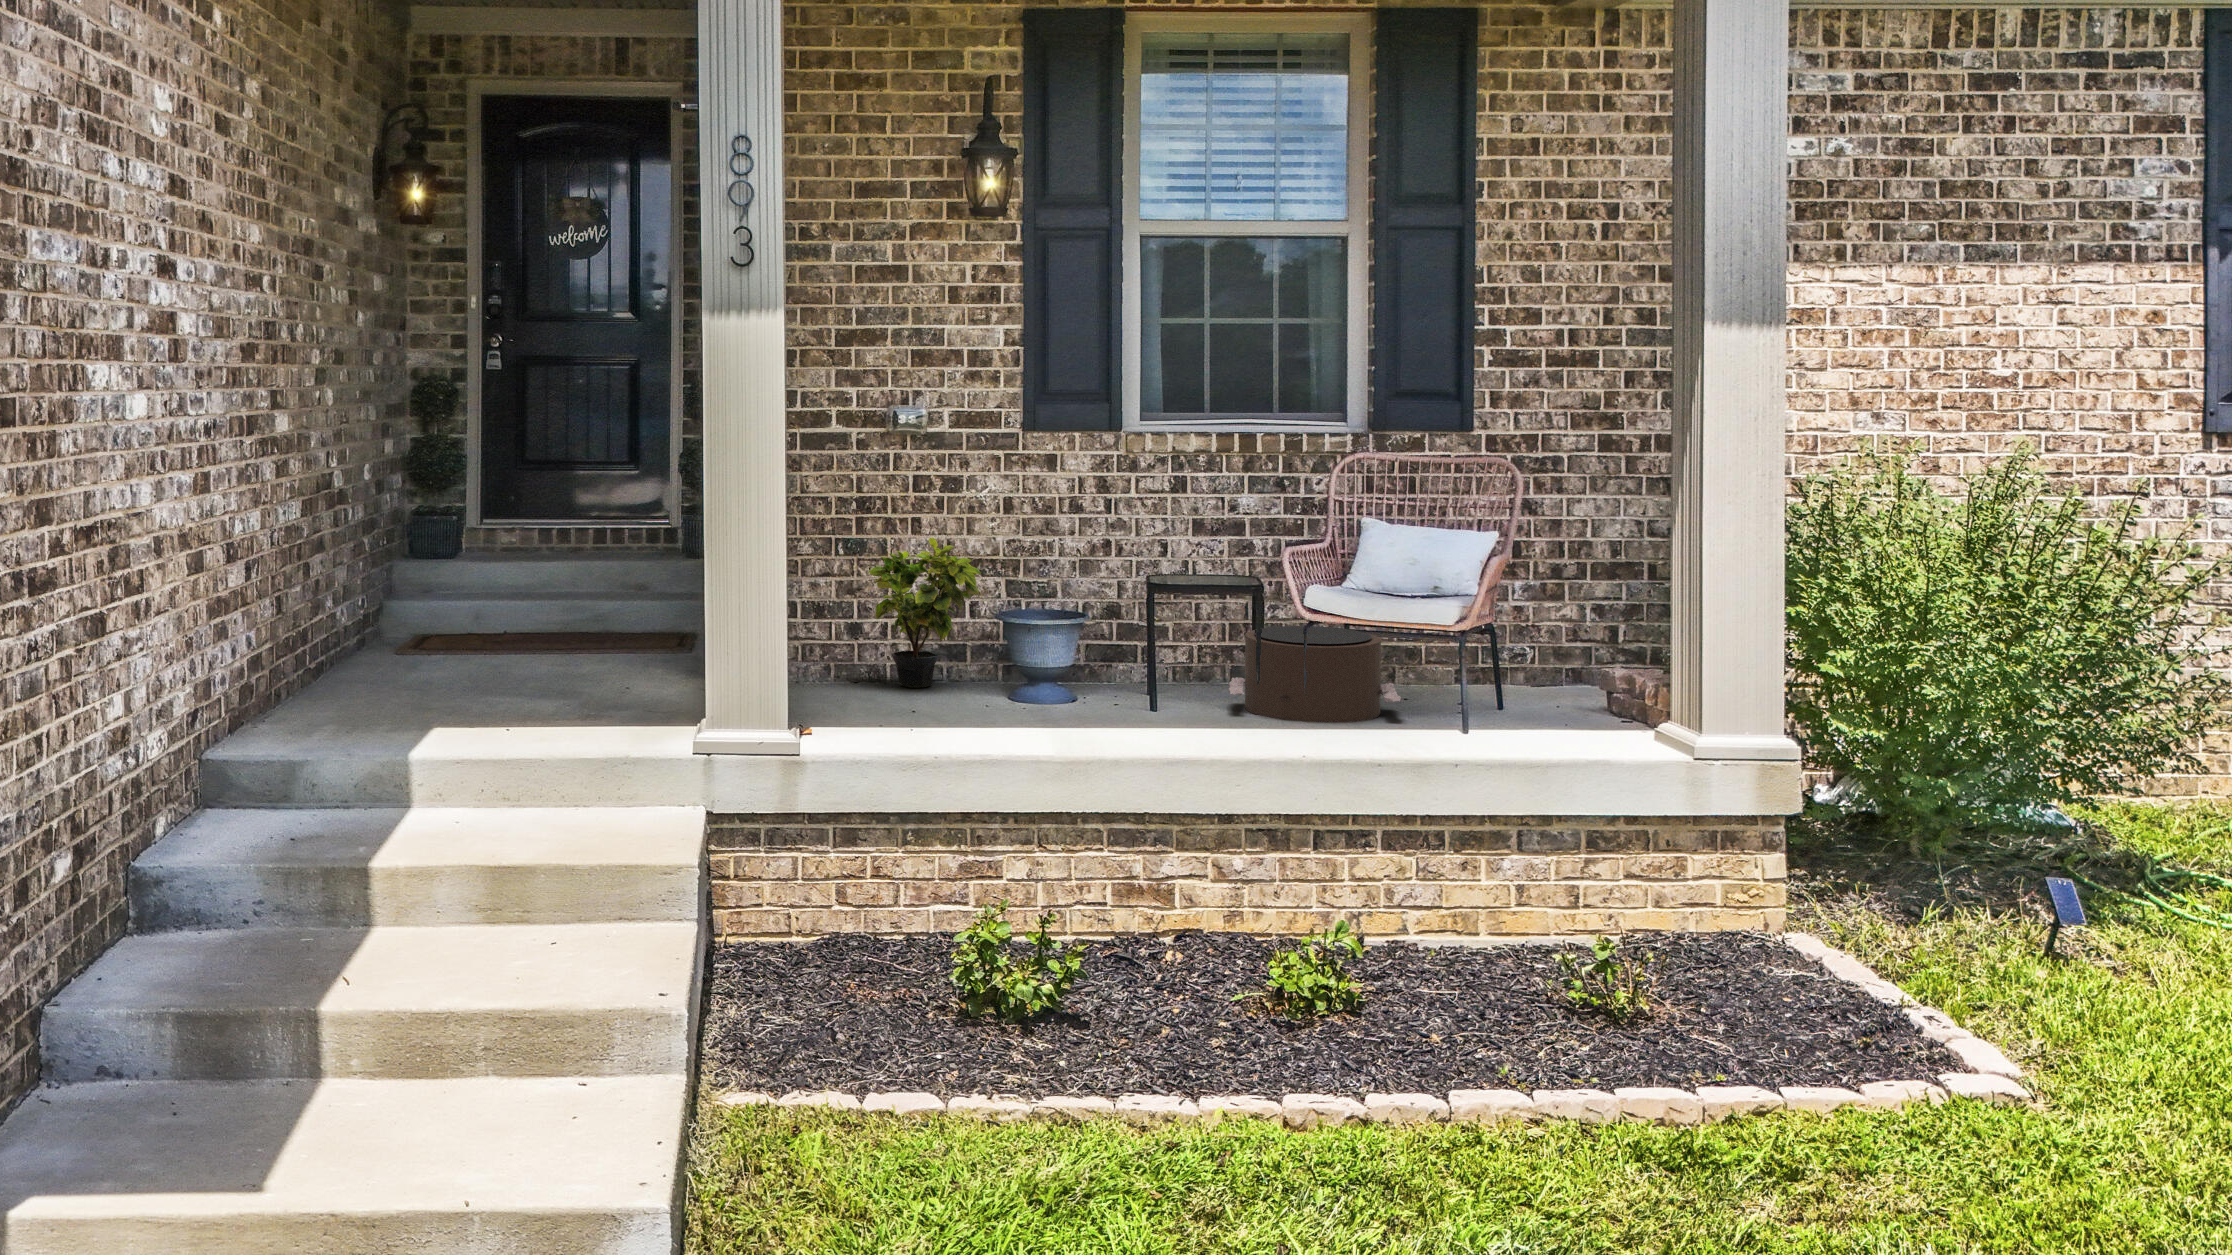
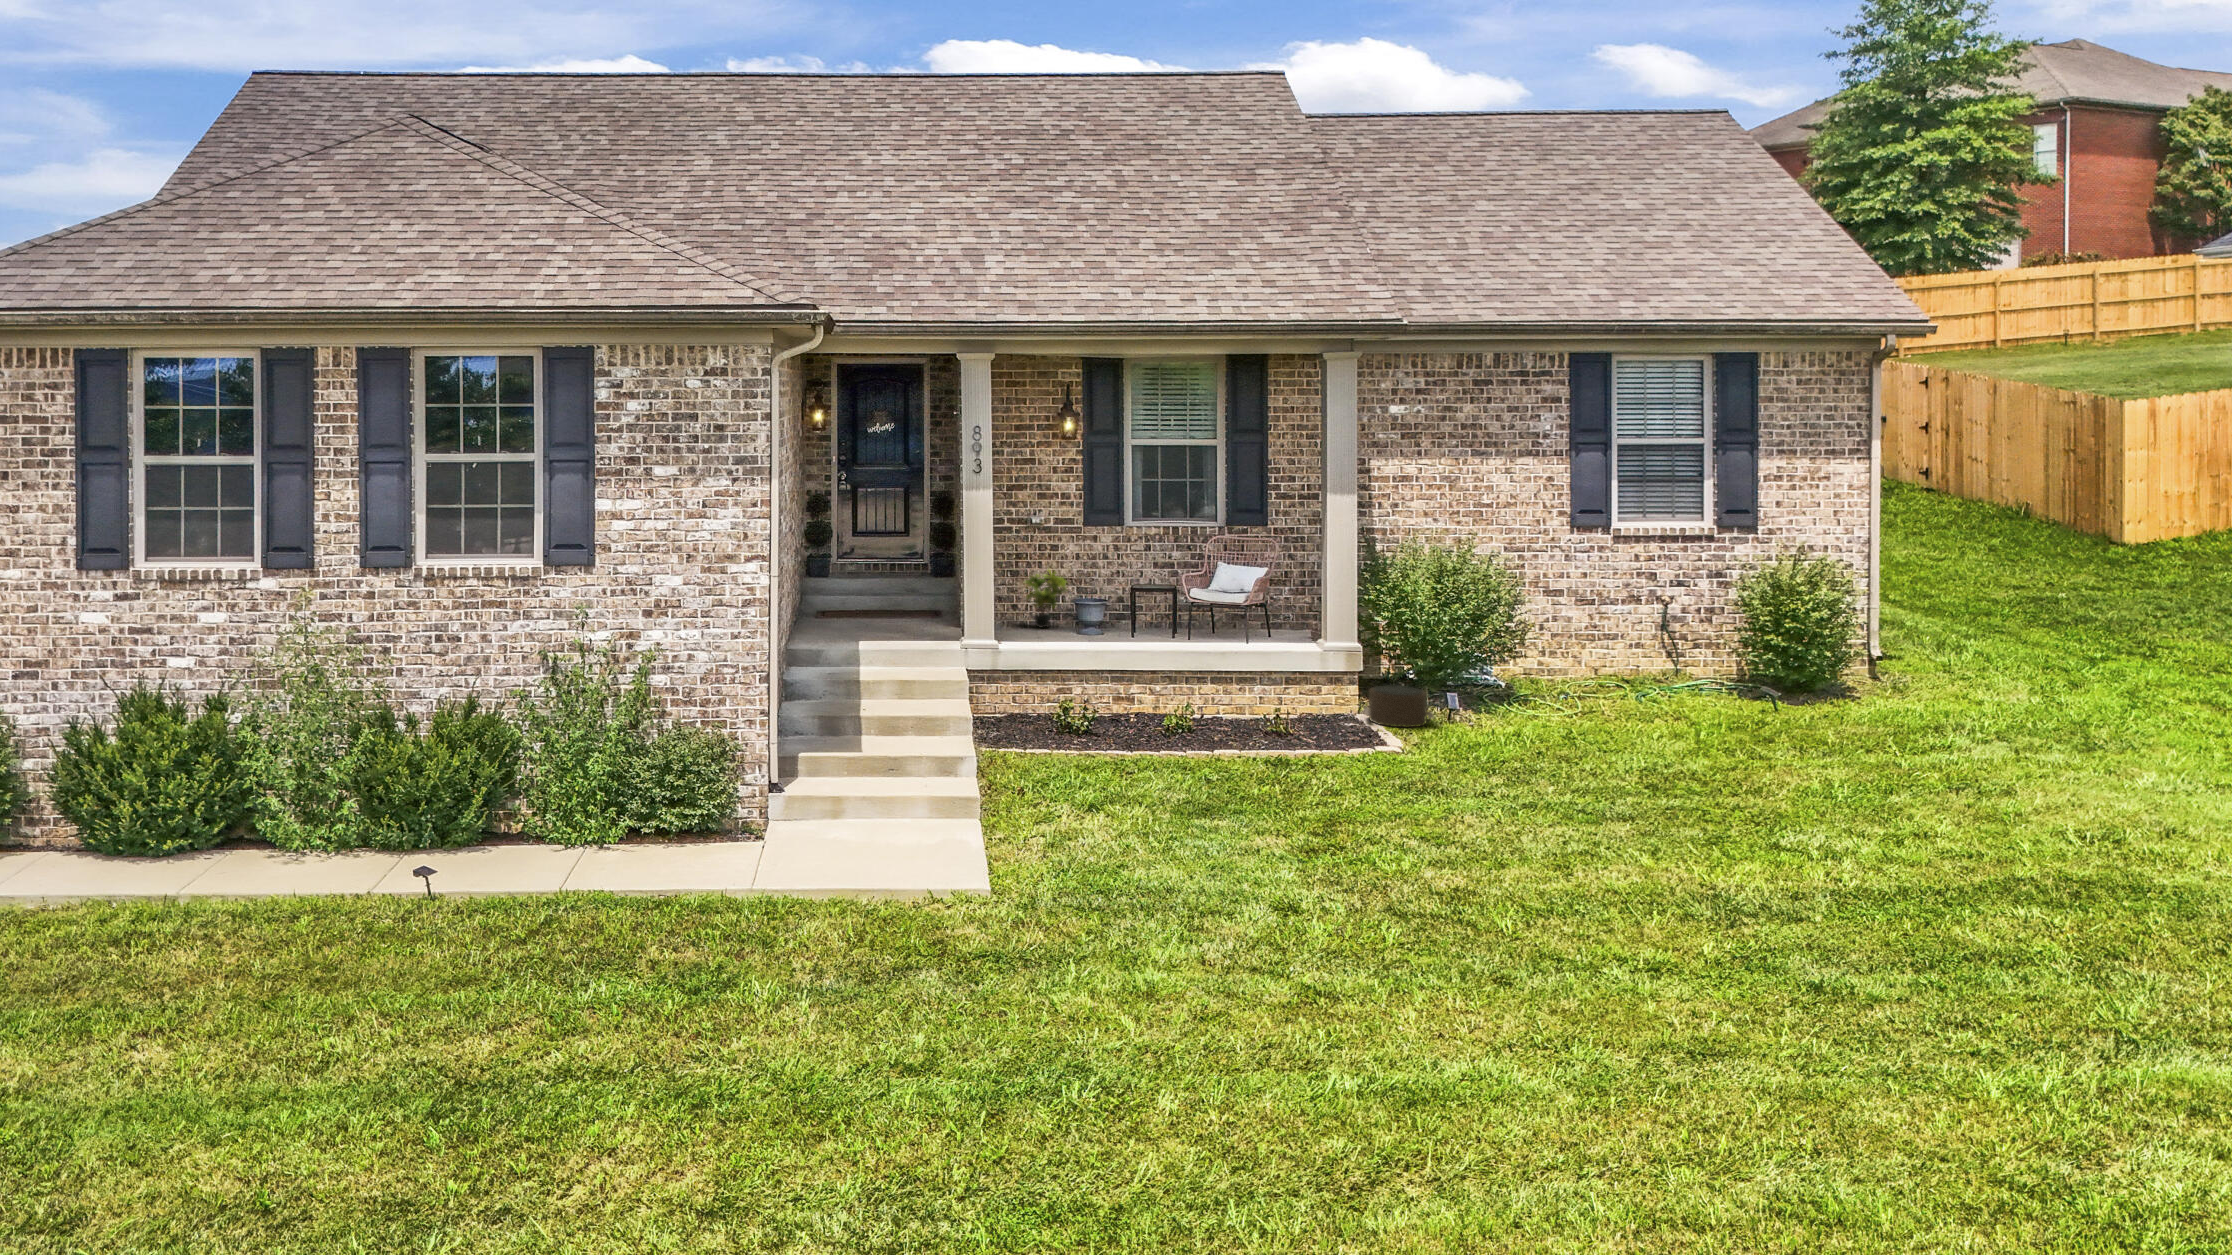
pouf: present [1229,626,1401,723] -> present [1363,685,1434,727]

